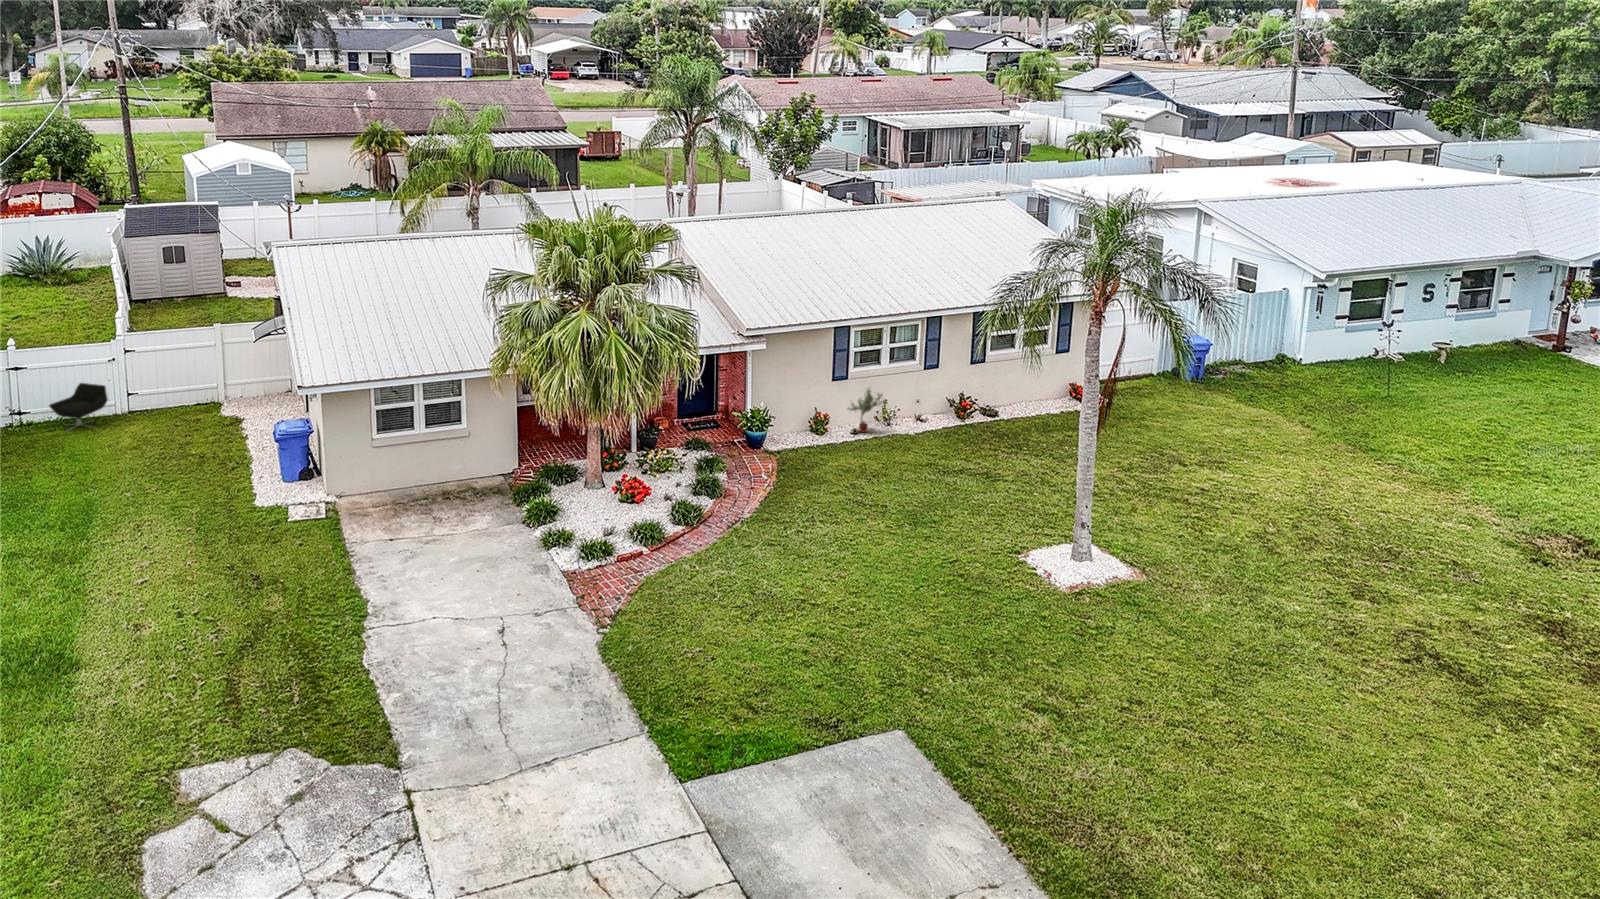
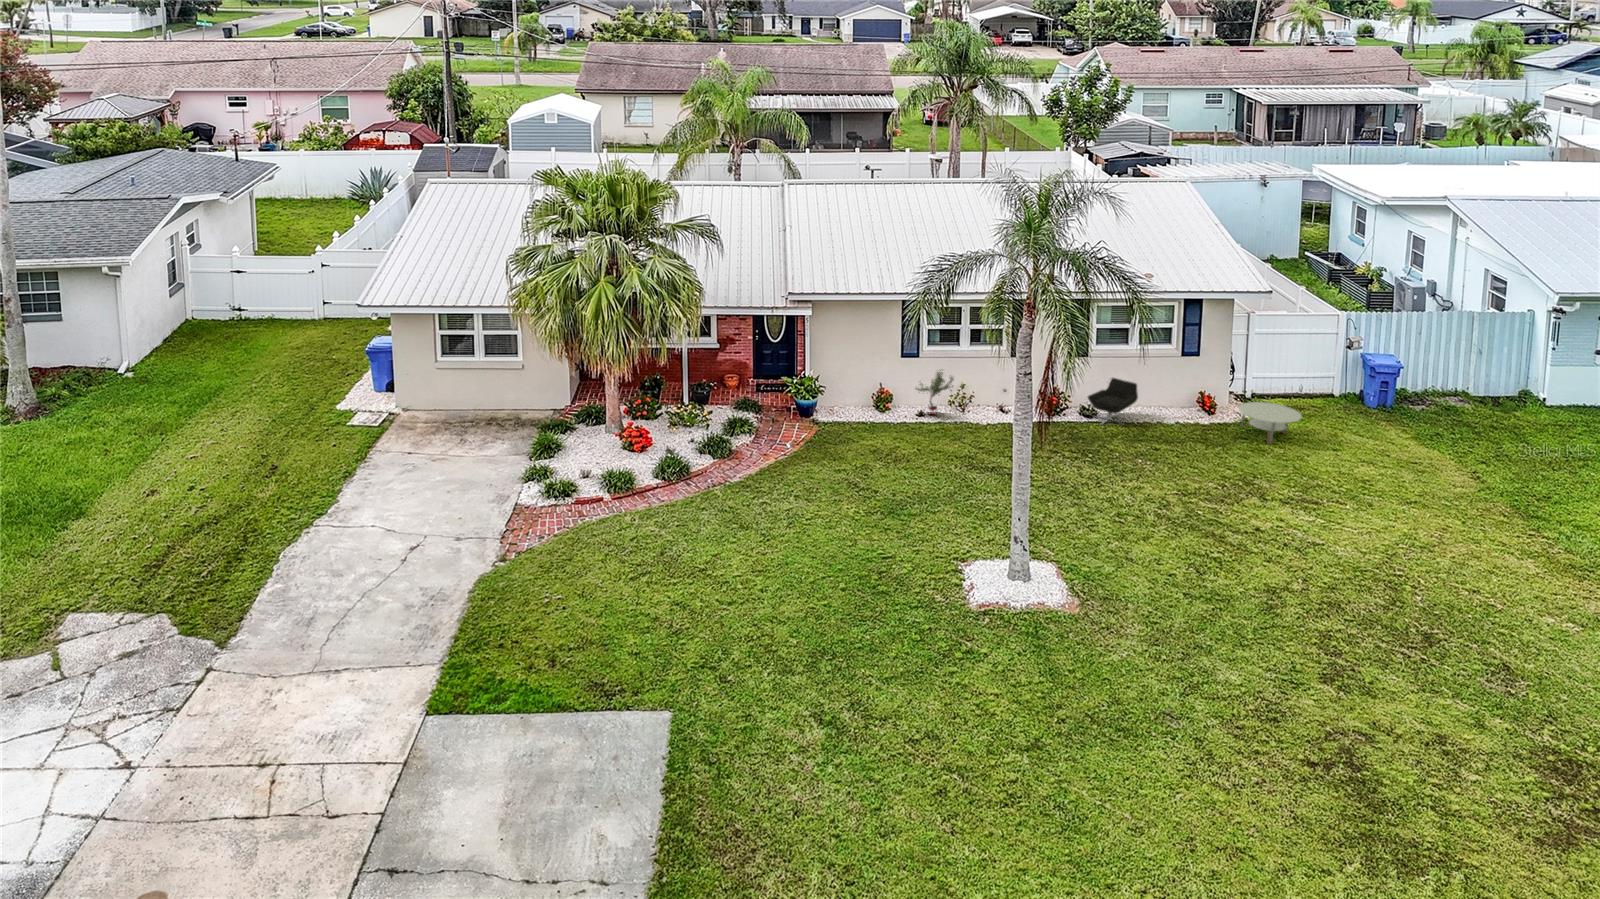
lounge chair: present [50,383,108,427] -> present [1088,378,1138,424]
round table: none [1115,386,1170,421] -> present [1238,402,1302,444]

